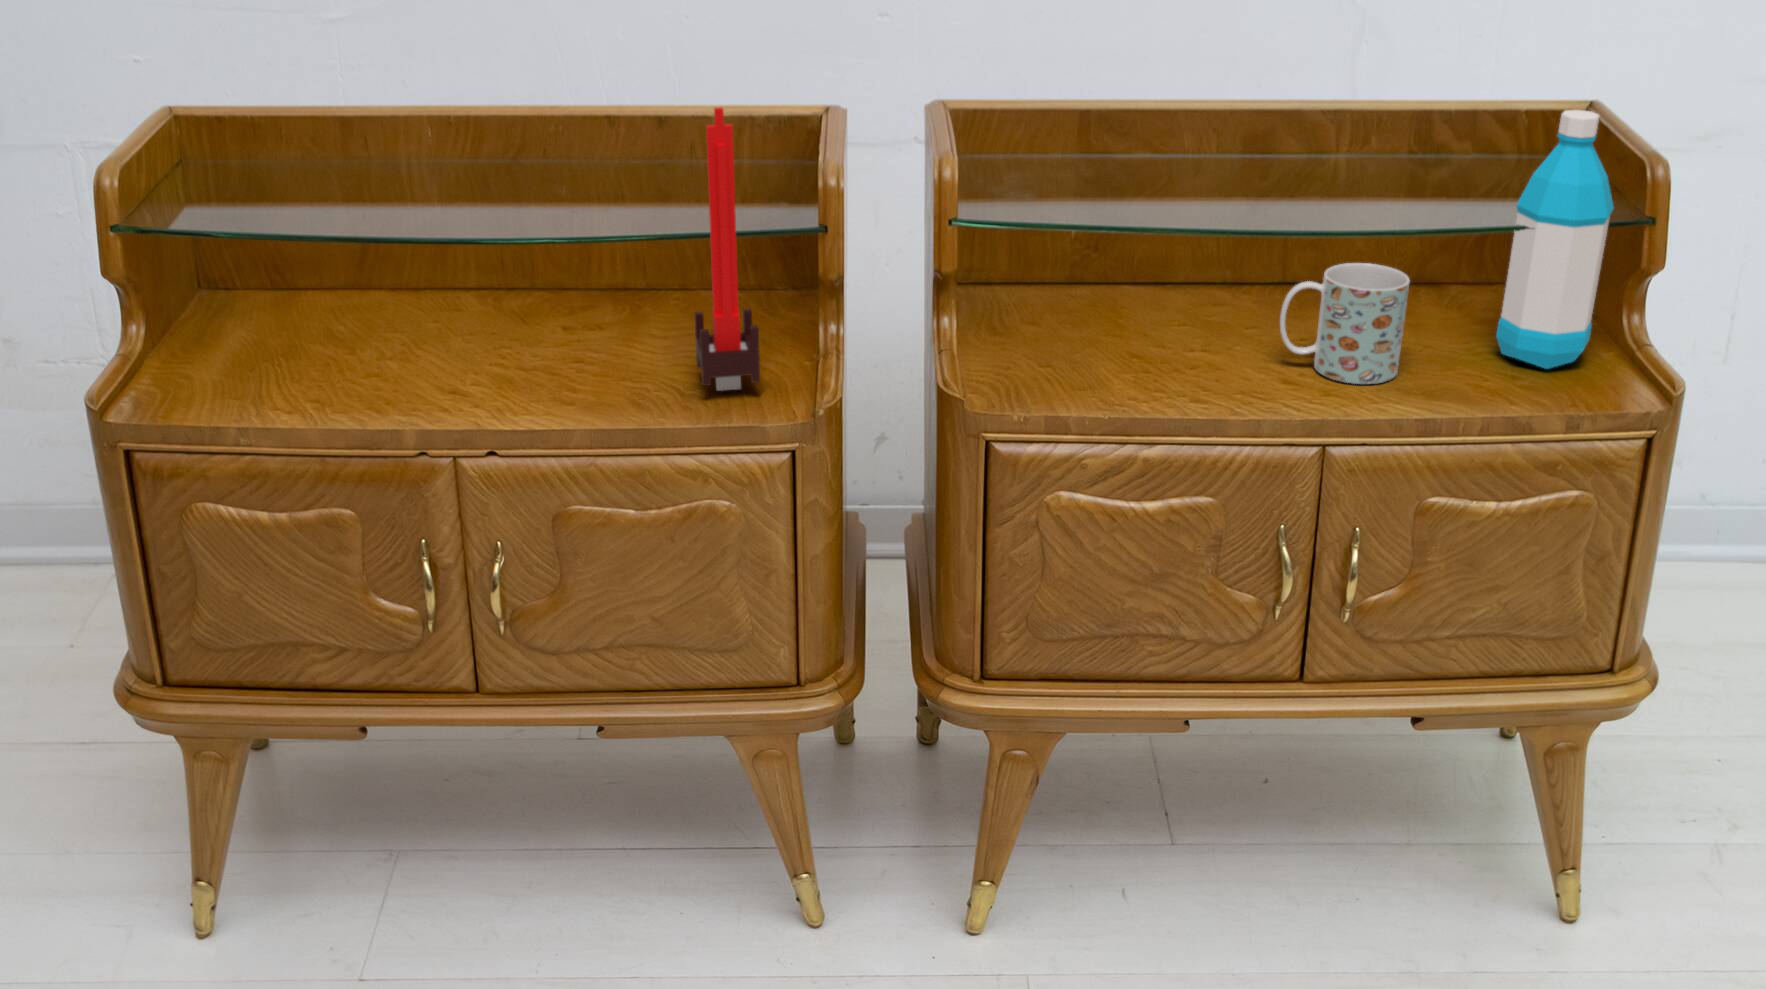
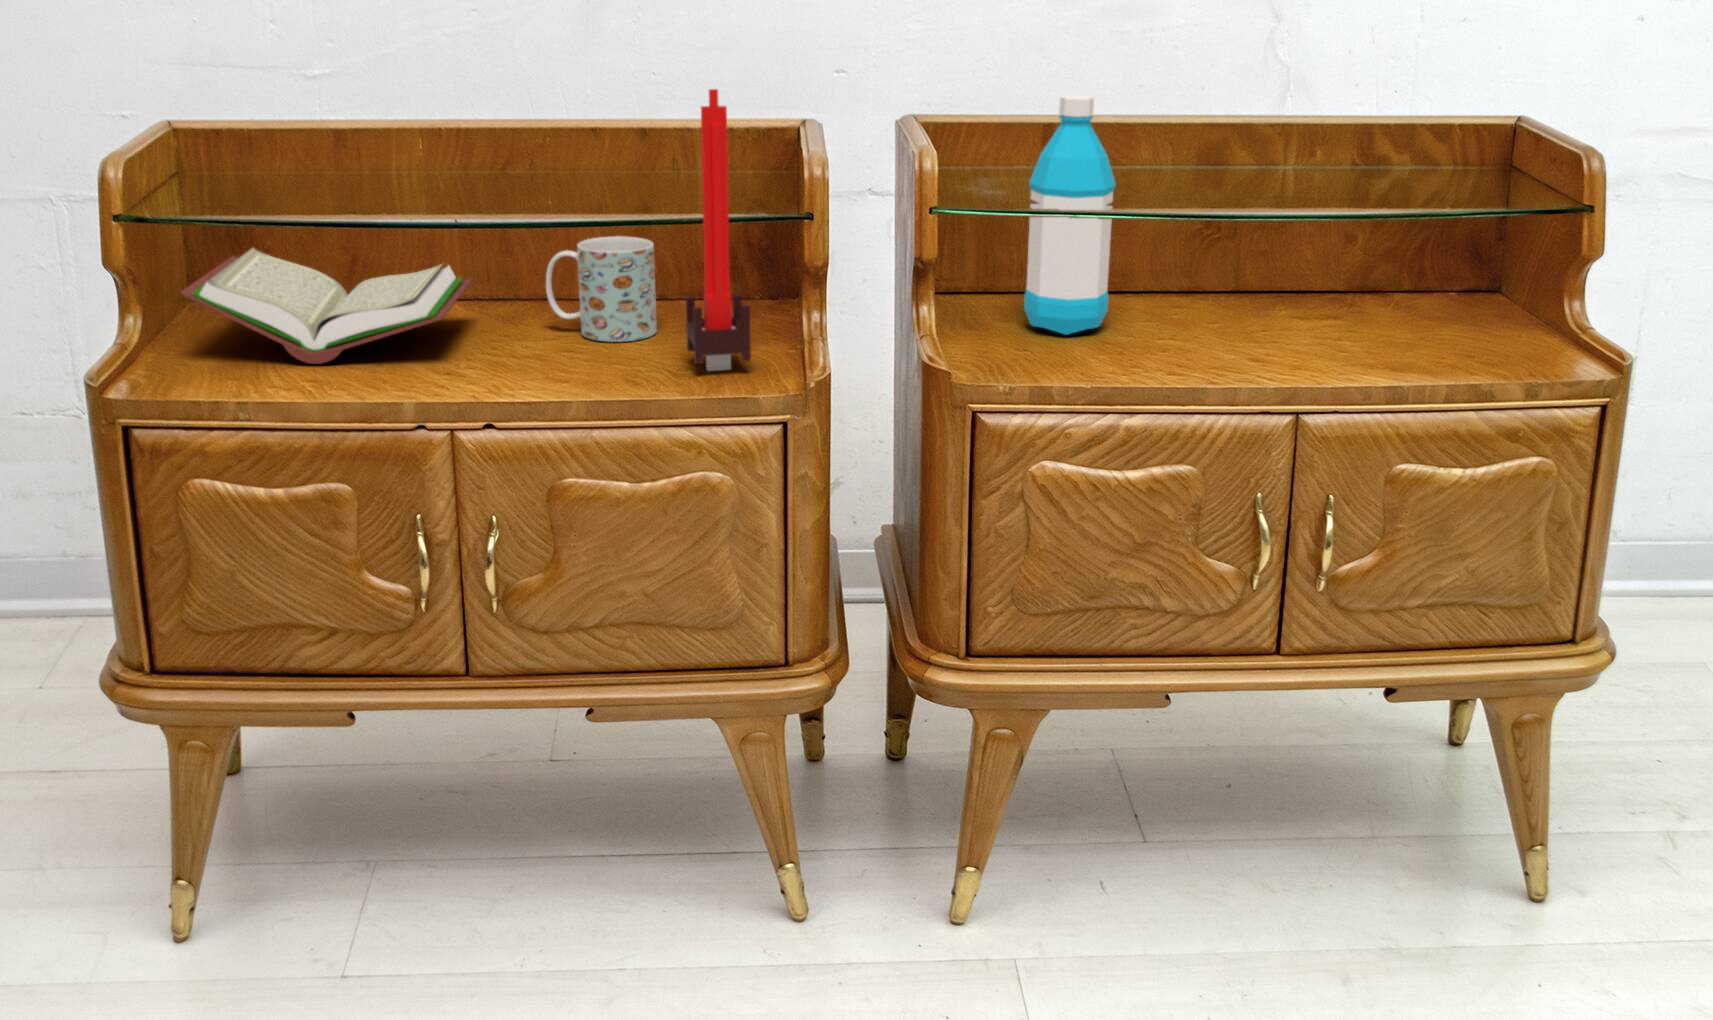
water bottle: present [1496,110,1614,369] -> present [1024,95,1116,335]
book: none [181,242,482,377] -> present [180,248,473,364]
mug: present [1280,263,1410,384] -> present [546,236,657,342]

